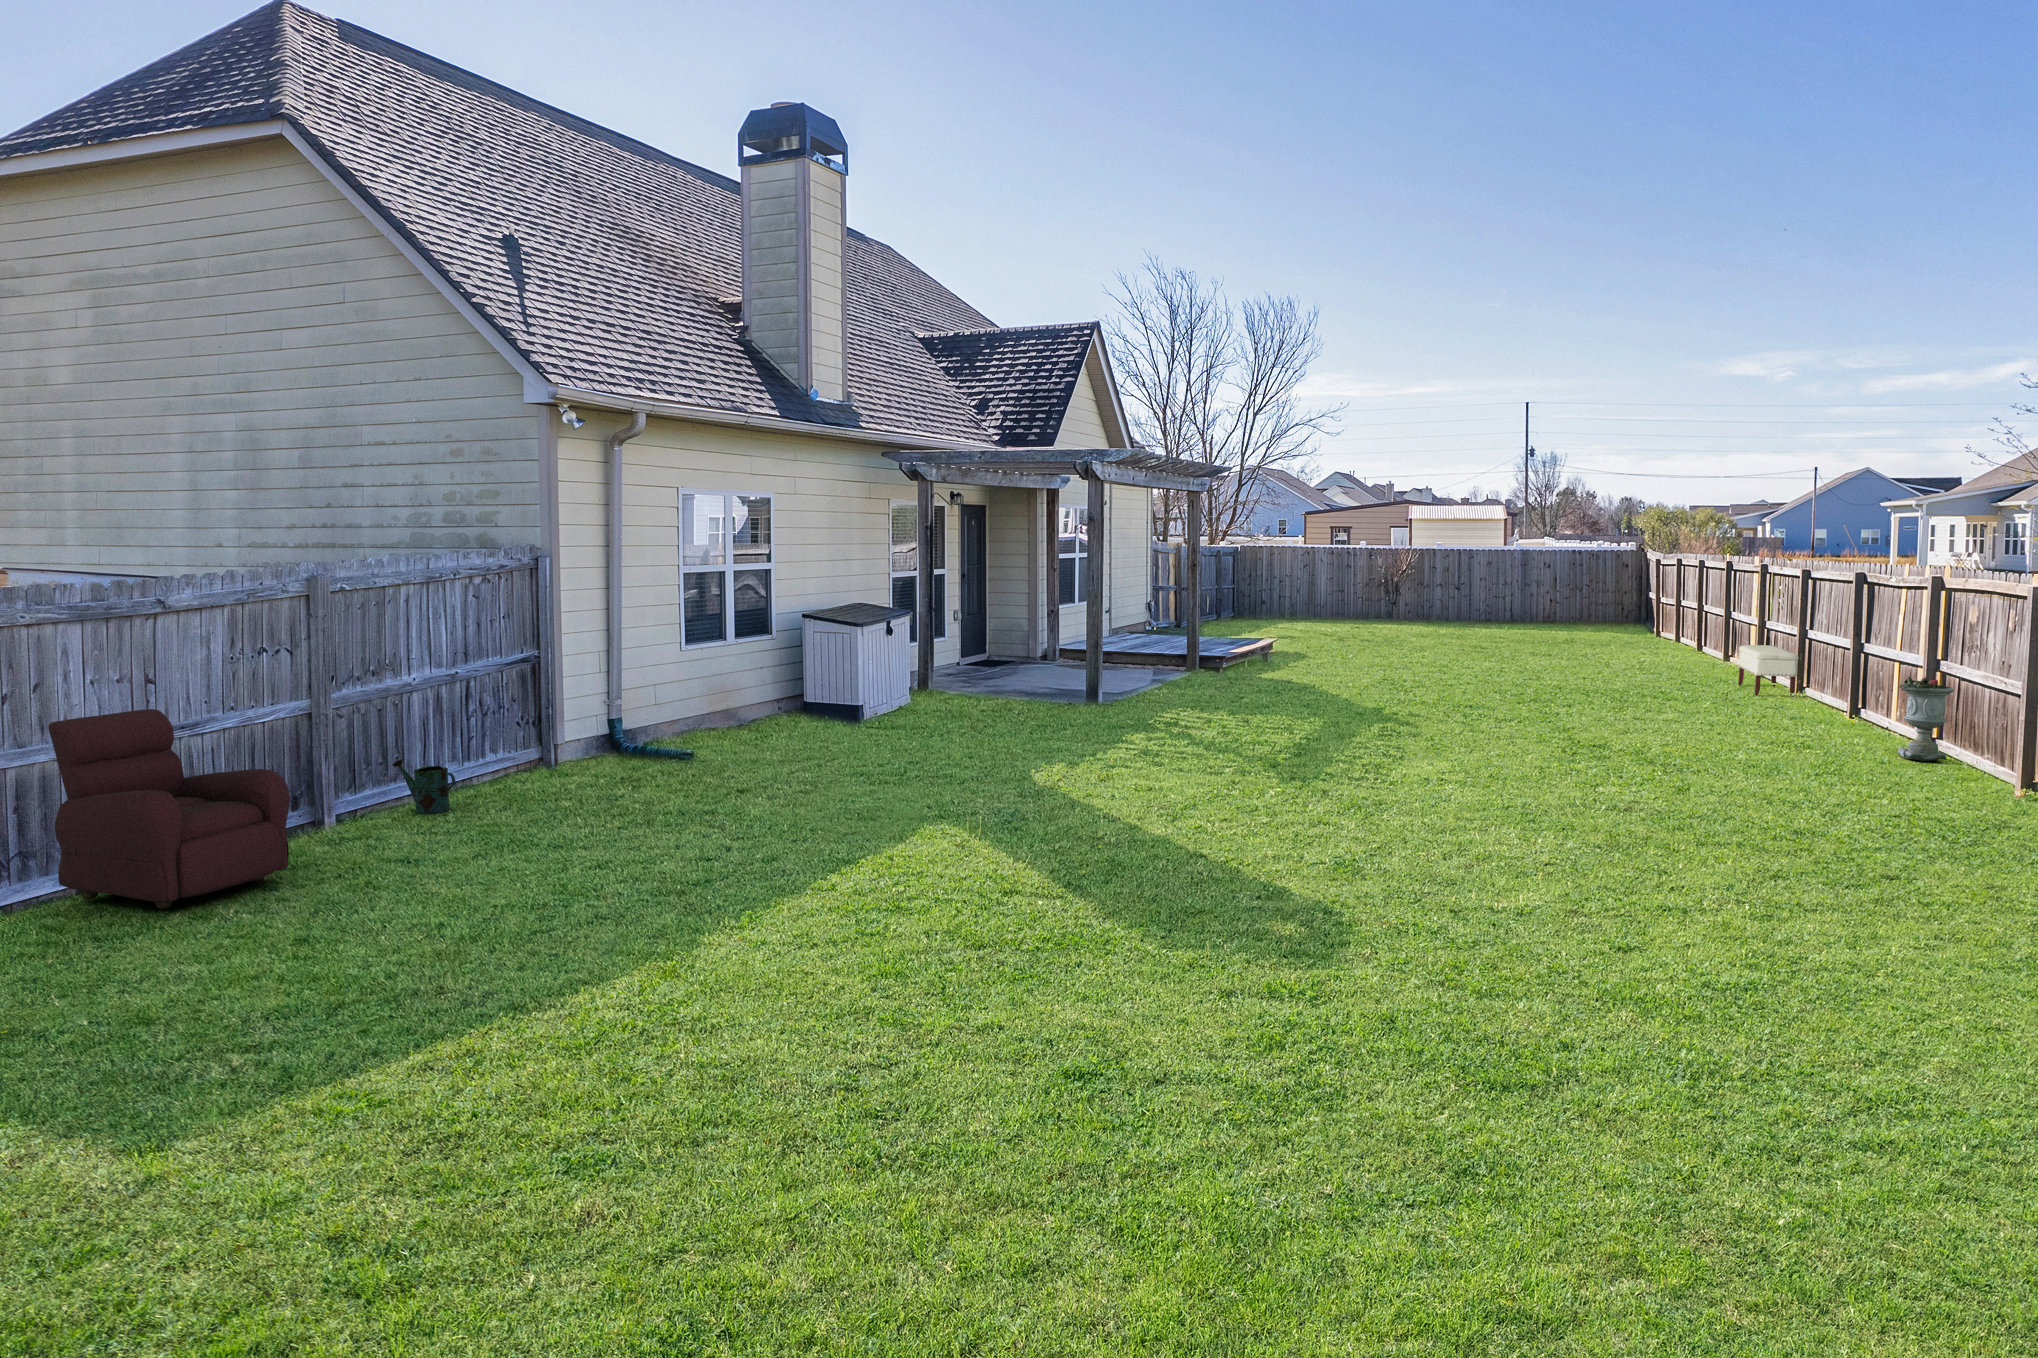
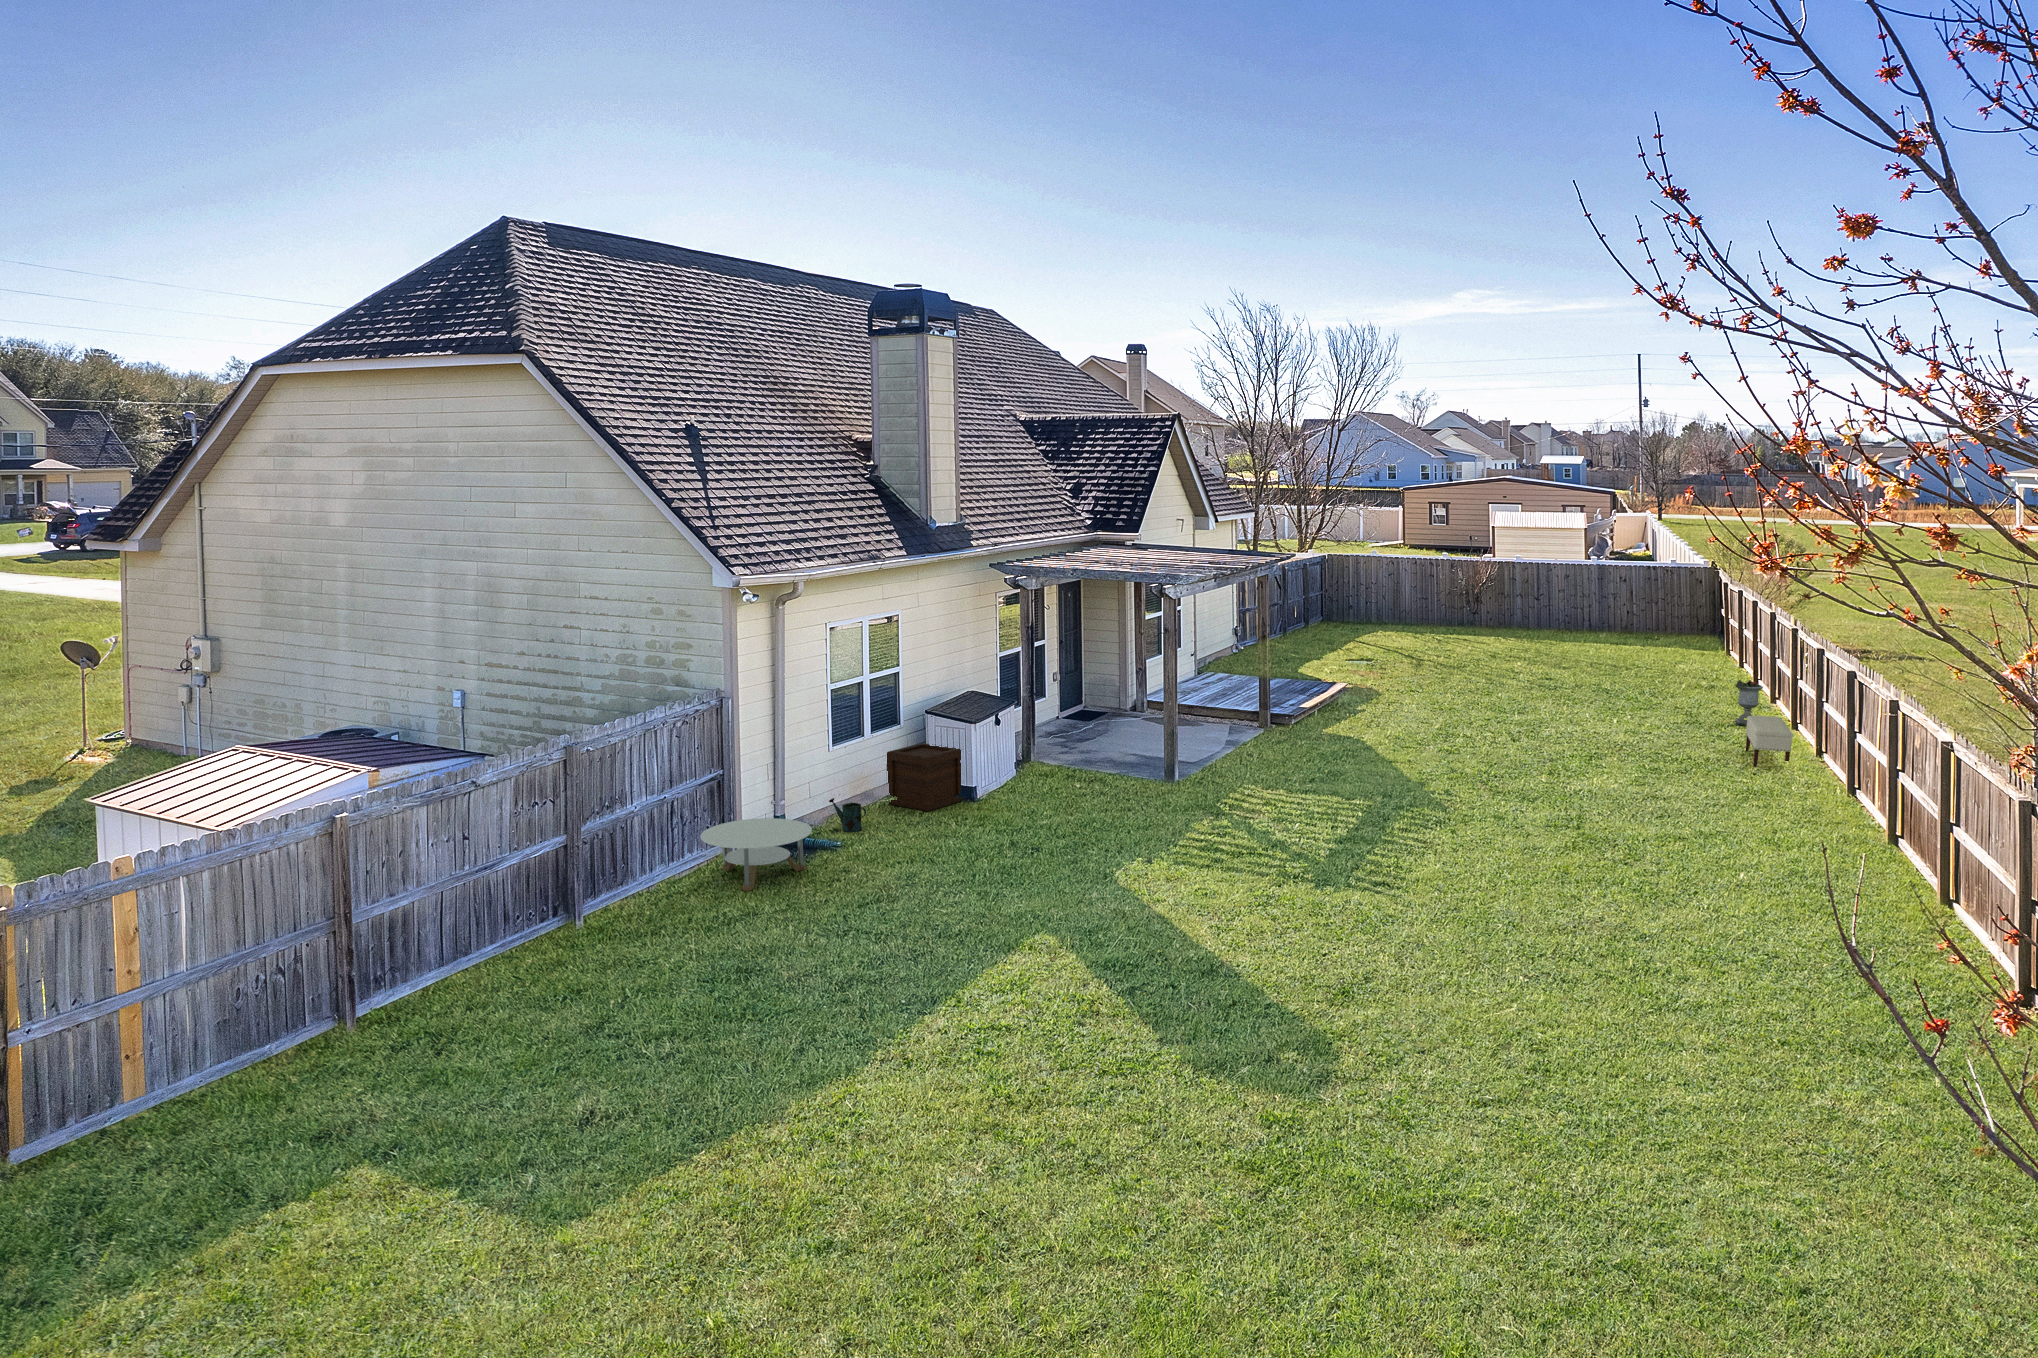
wooden crate: none [754,653,850,729] -> present [886,743,963,812]
planter: present [1897,677,1954,761] -> present [1735,680,1763,726]
armchair: present [48,709,290,909] -> none [421,867,576,1017]
round table: none [501,712,652,792] -> present [700,818,812,891]
watering can: present [393,759,455,814] -> present [829,798,866,832]

